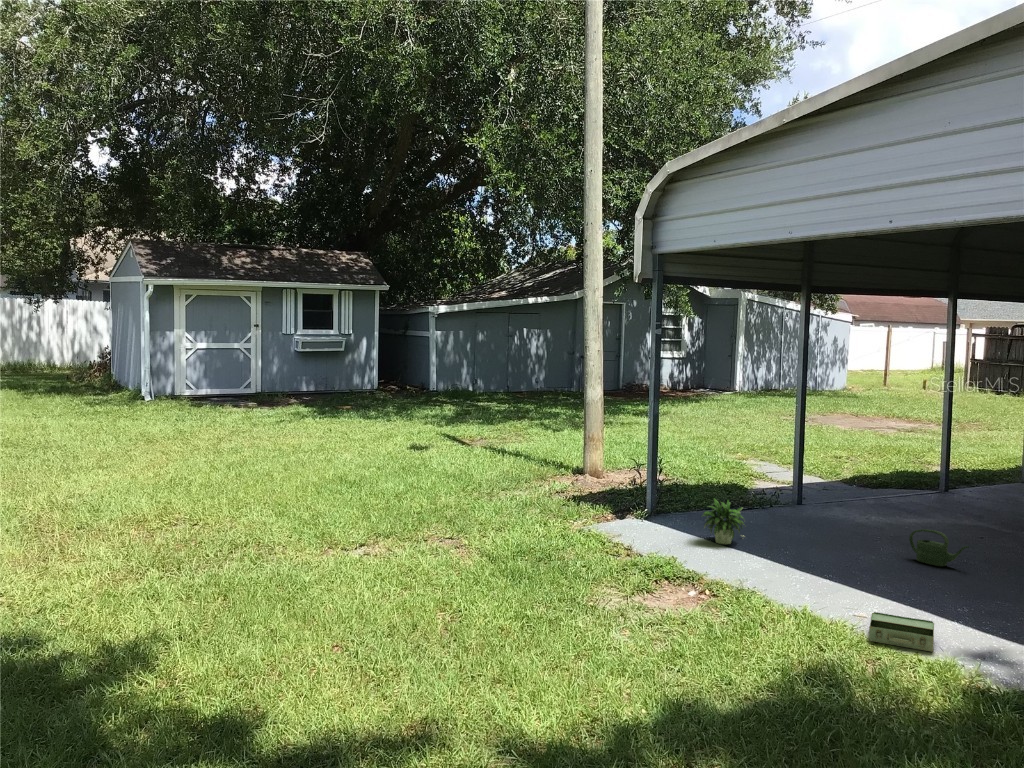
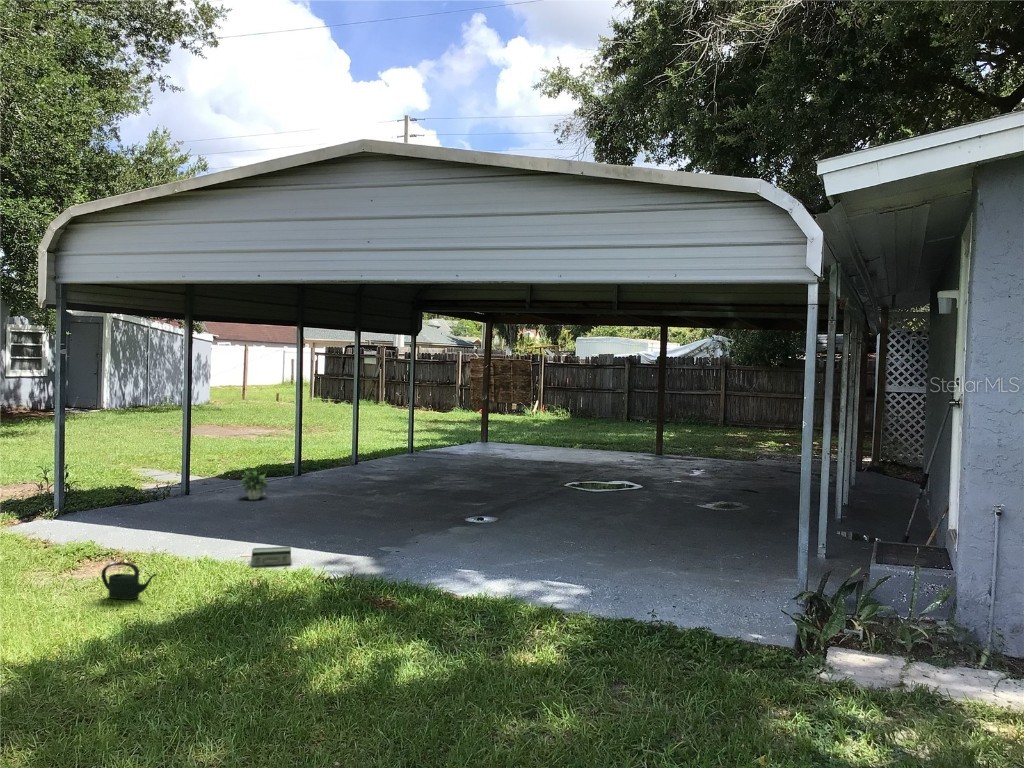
potted plant: present [703,499,744,544] -> present [240,471,268,499]
watering can: present [909,529,969,566] -> present [101,563,157,600]

